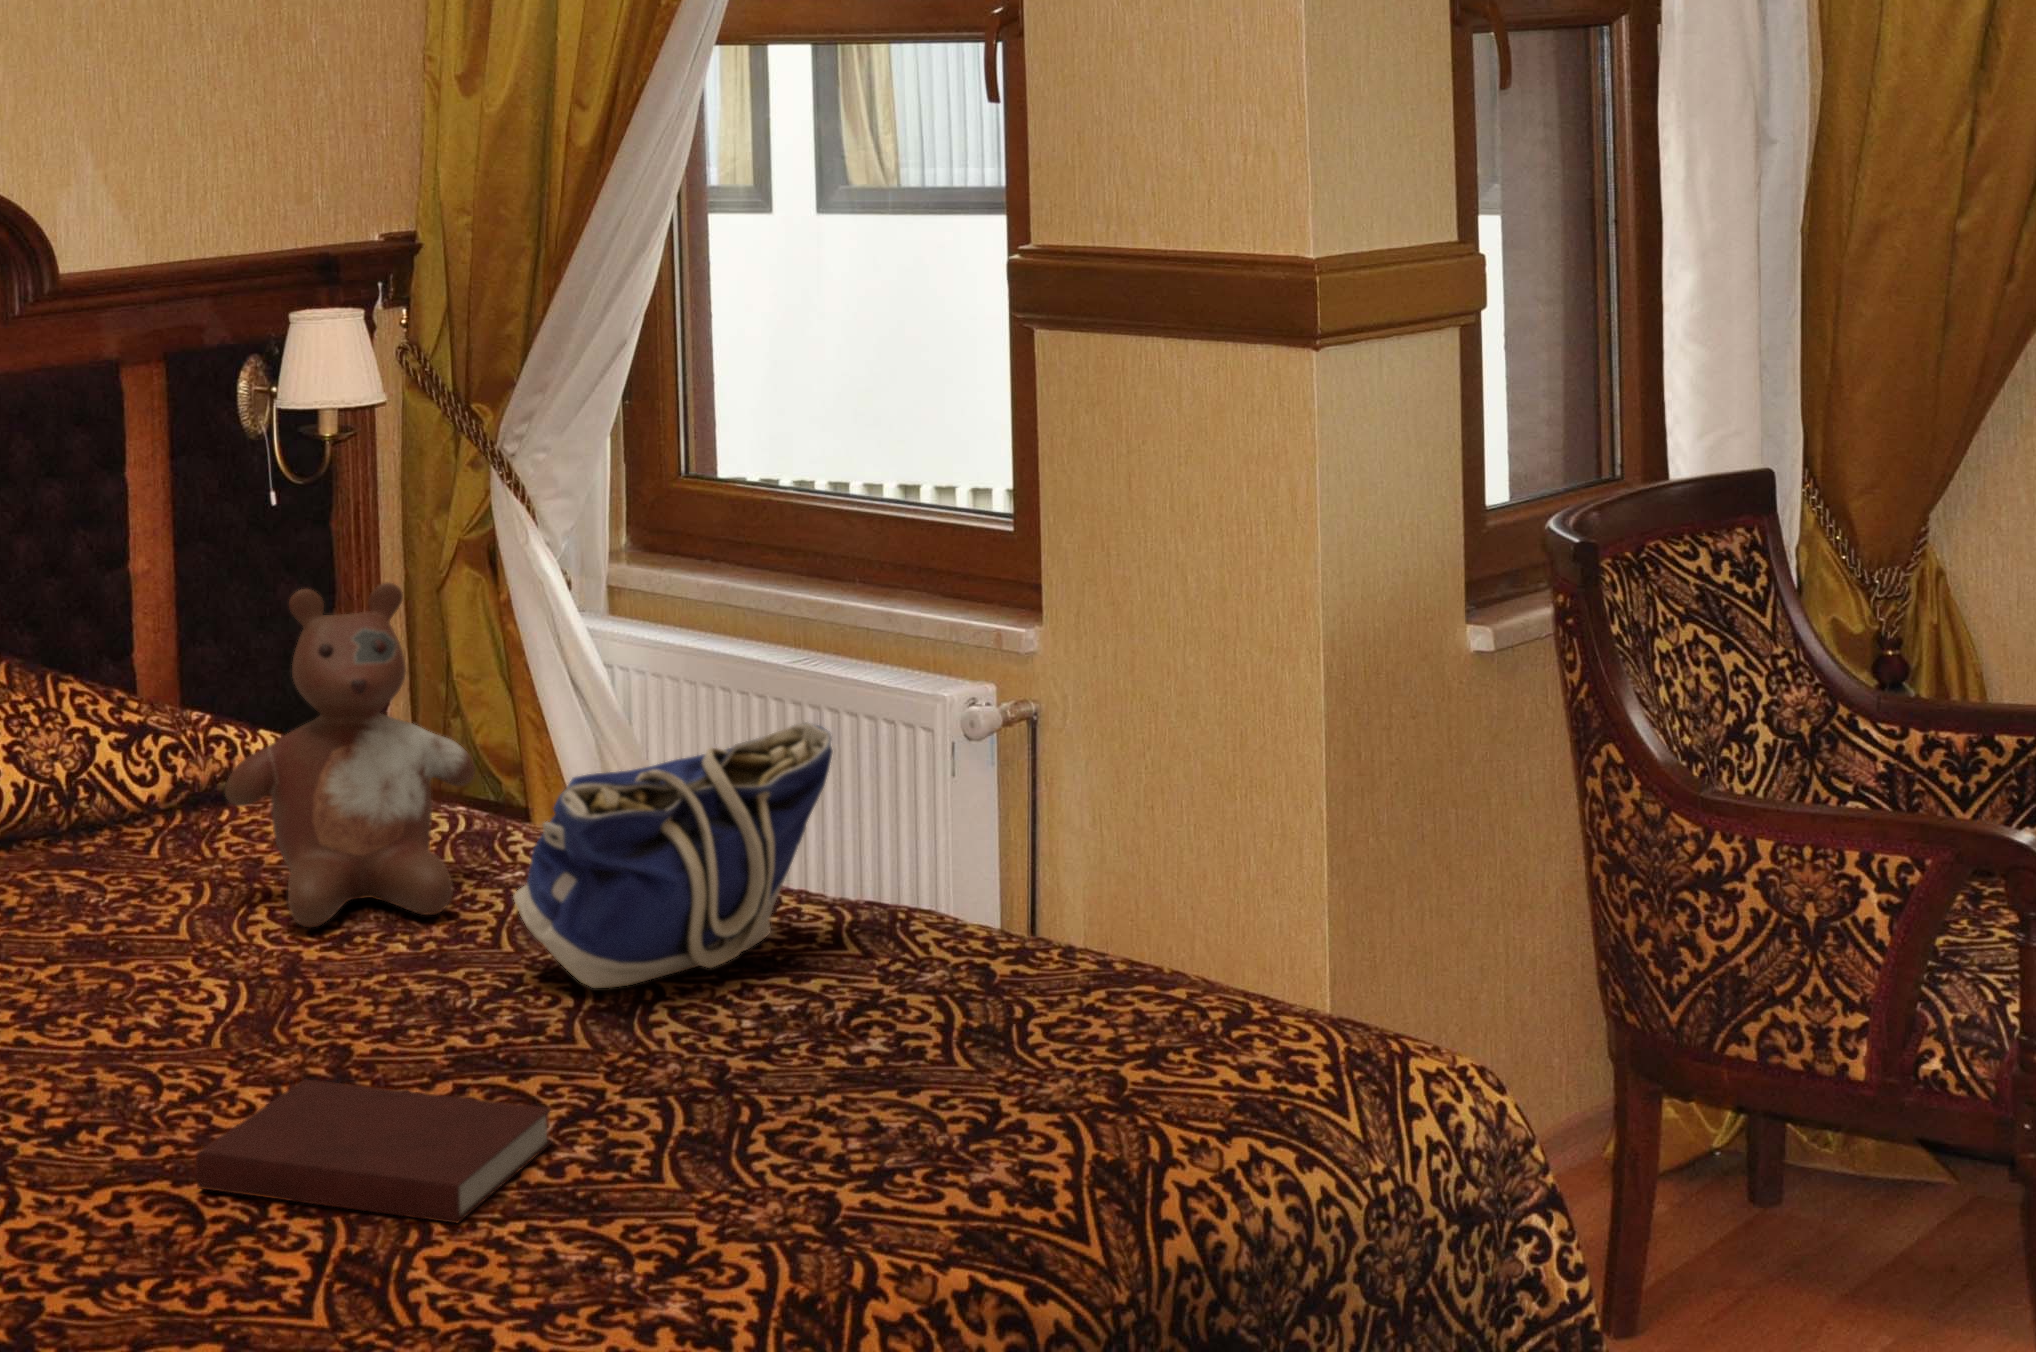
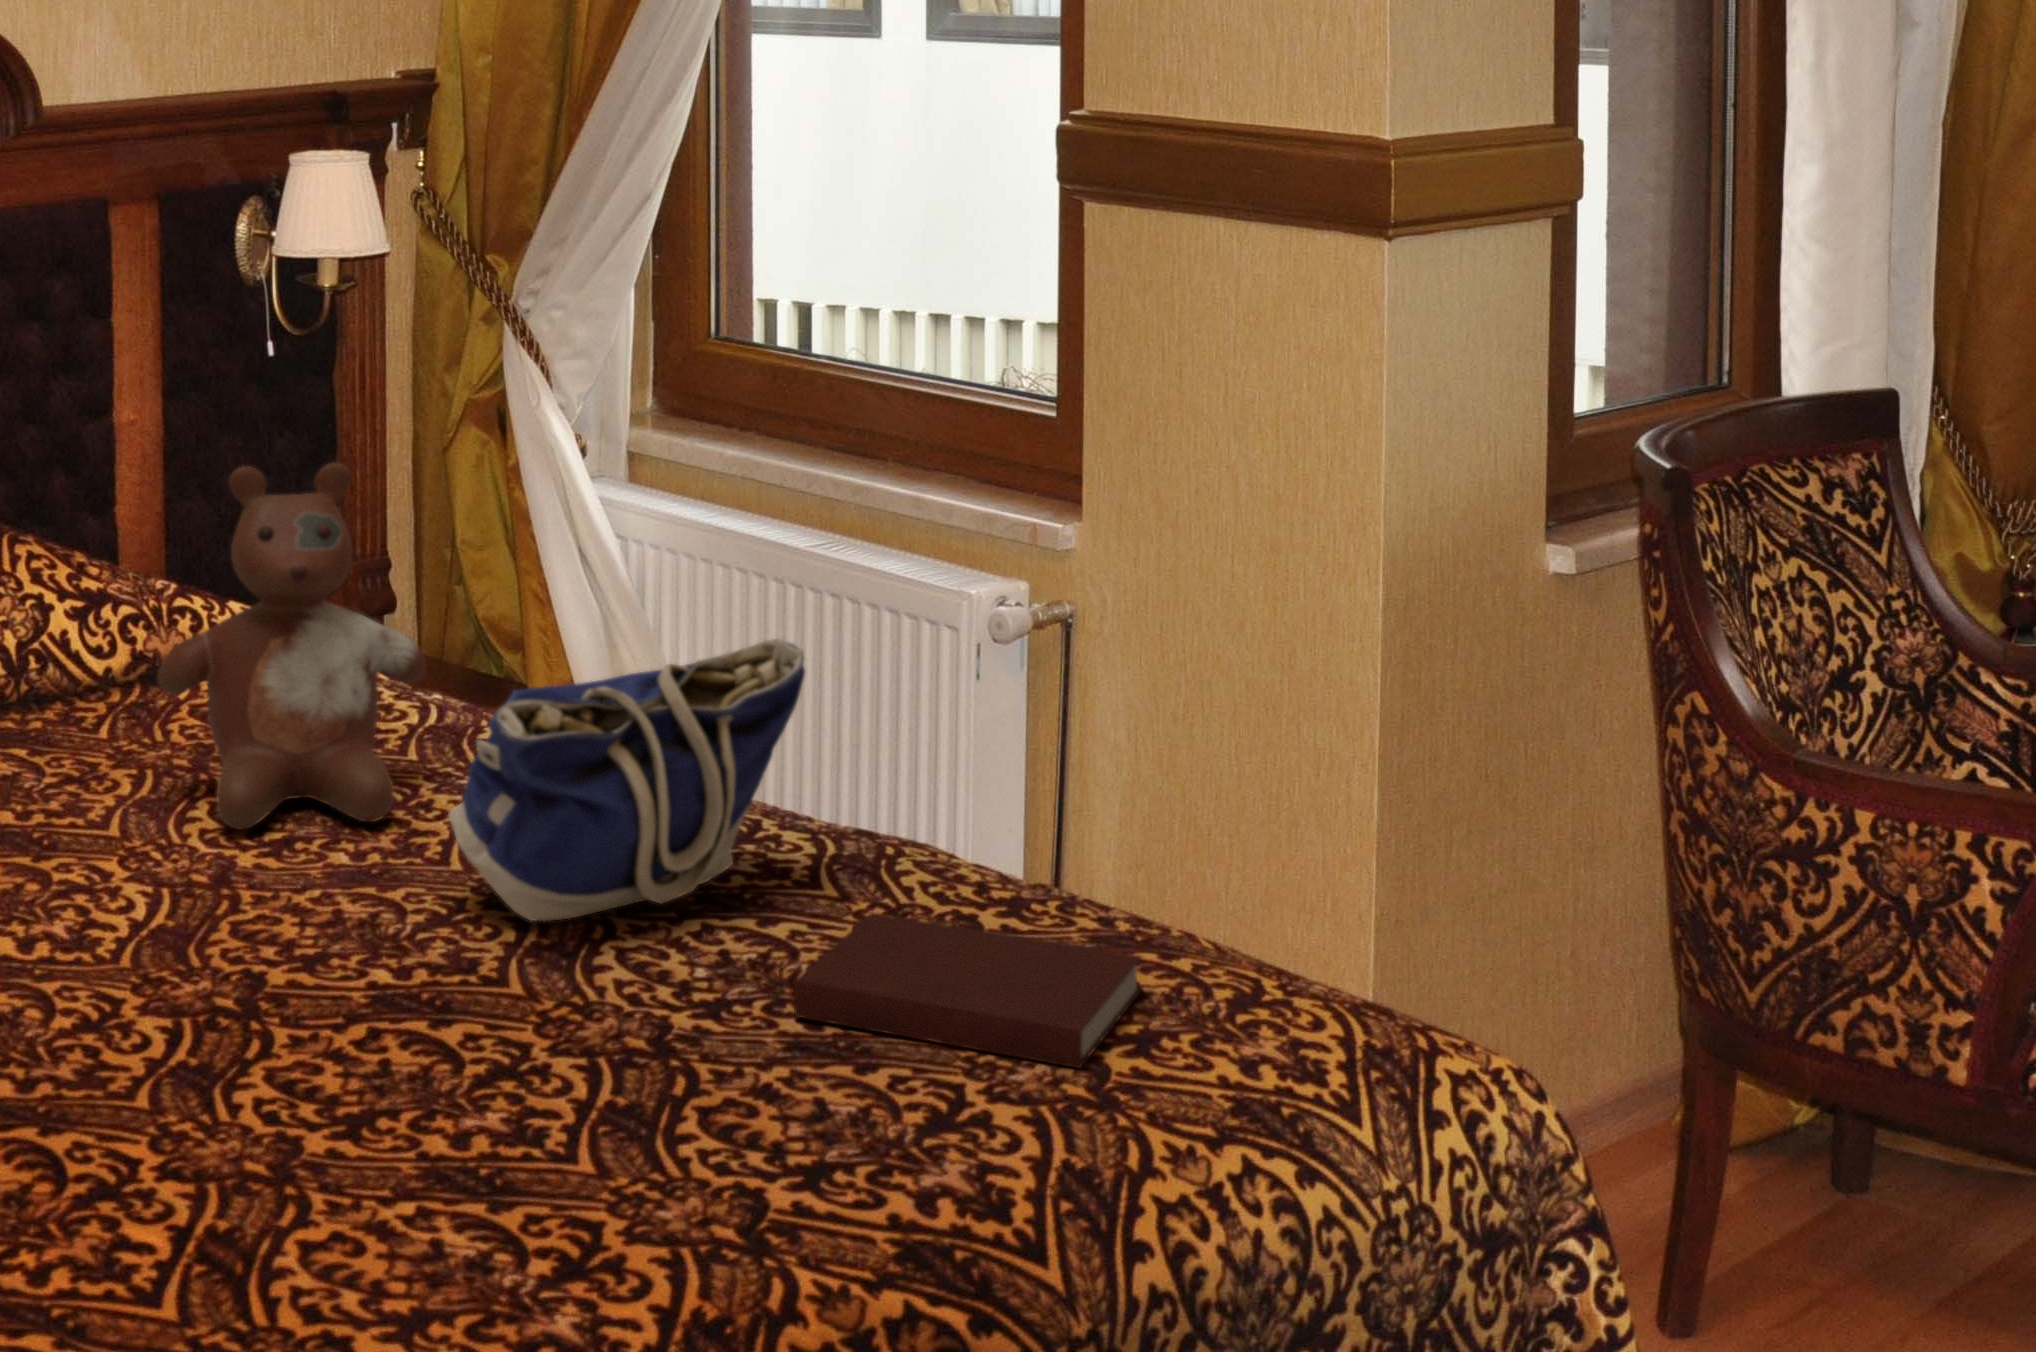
notebook: present [196,1079,552,1223] -> present [794,913,1141,1068]

